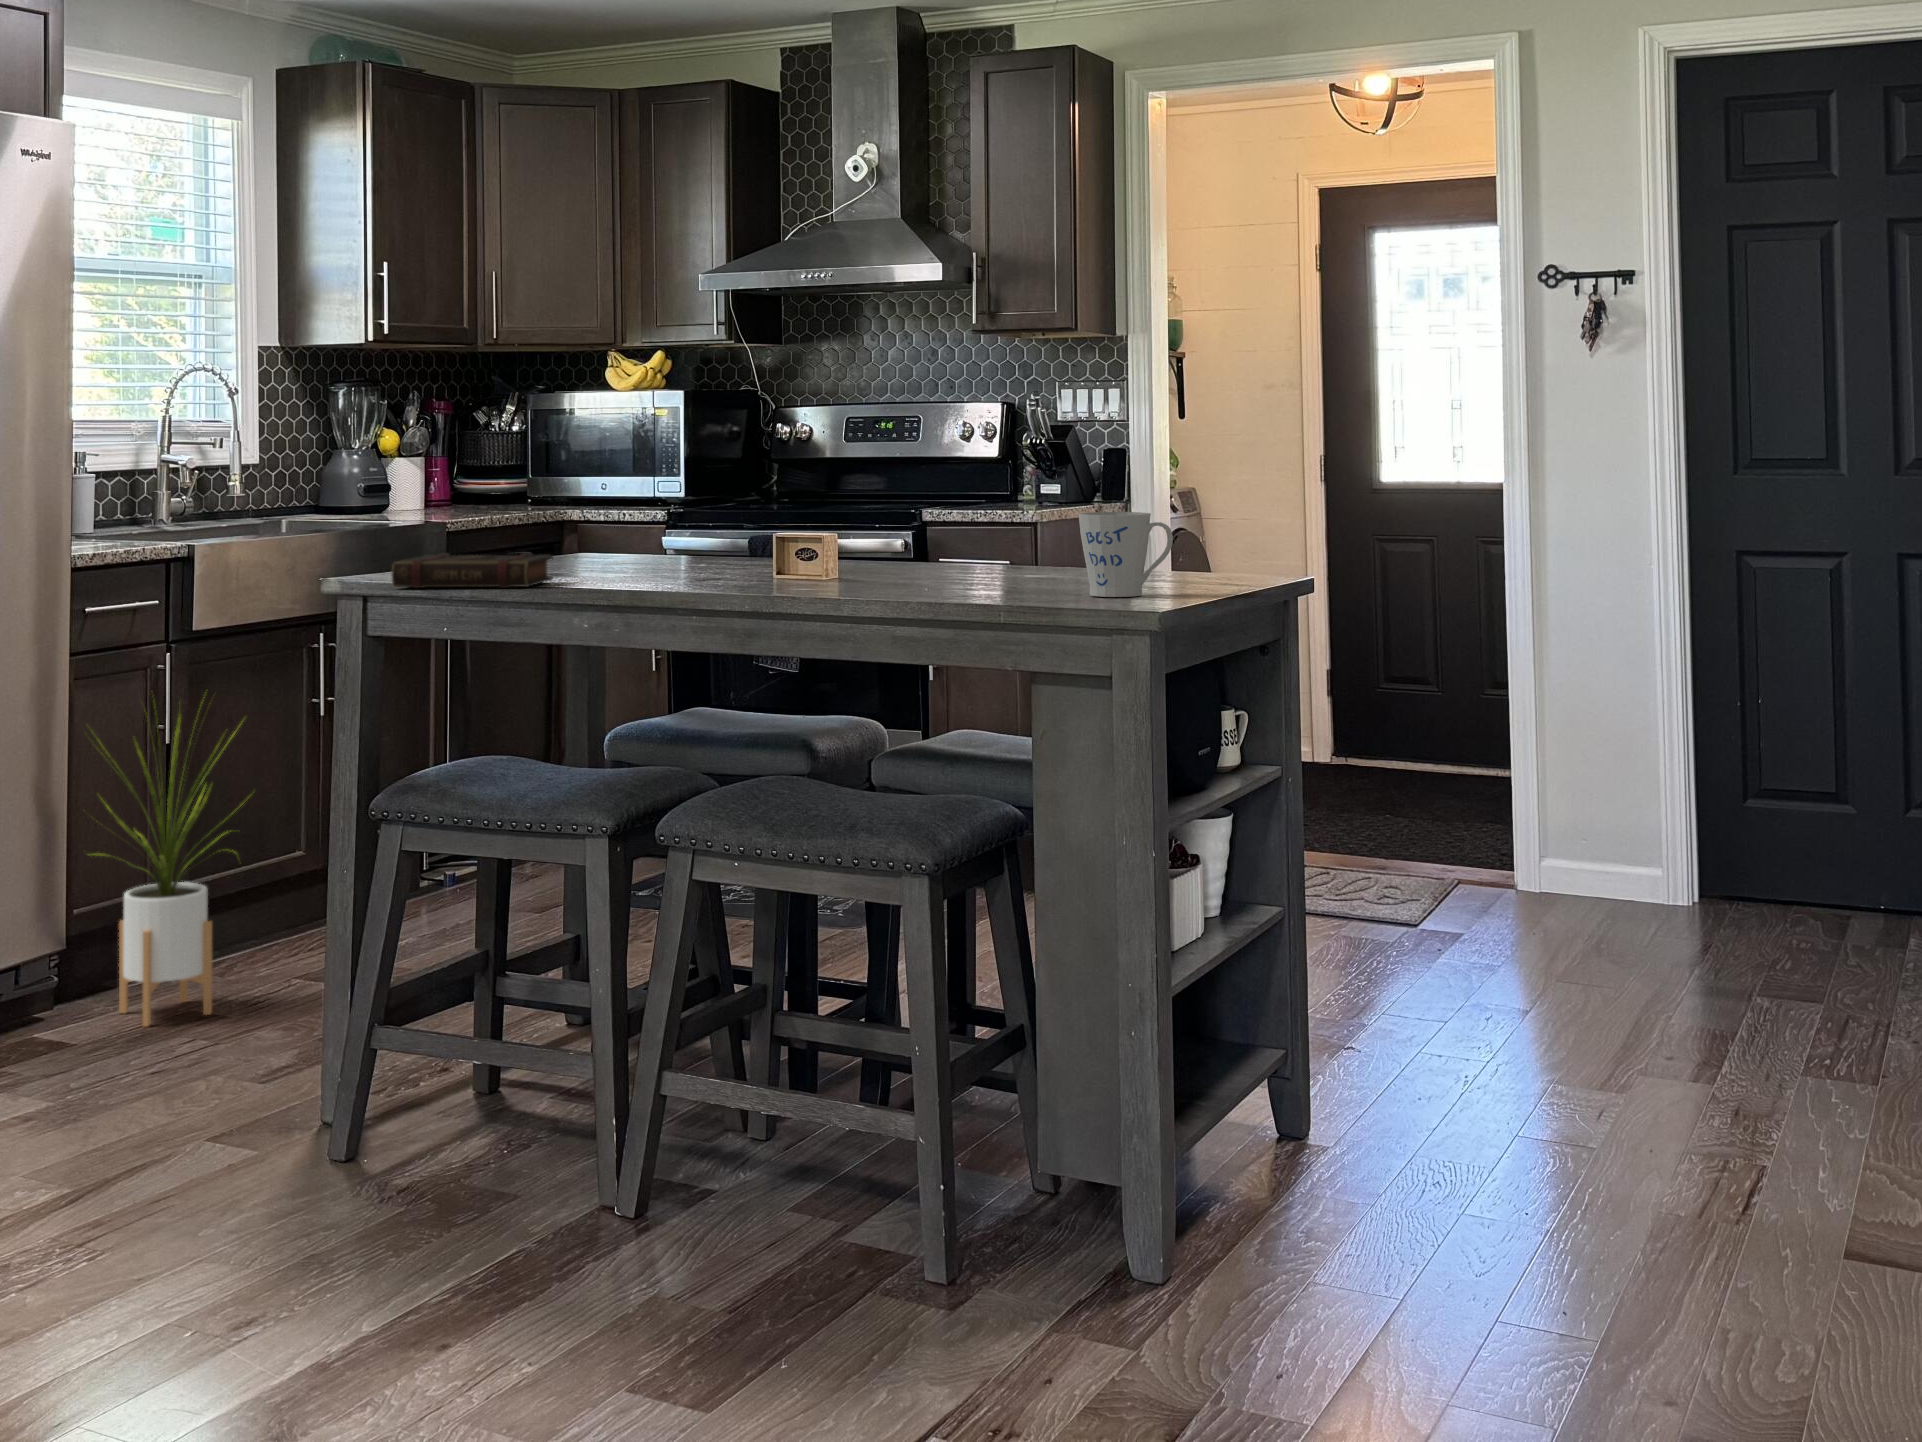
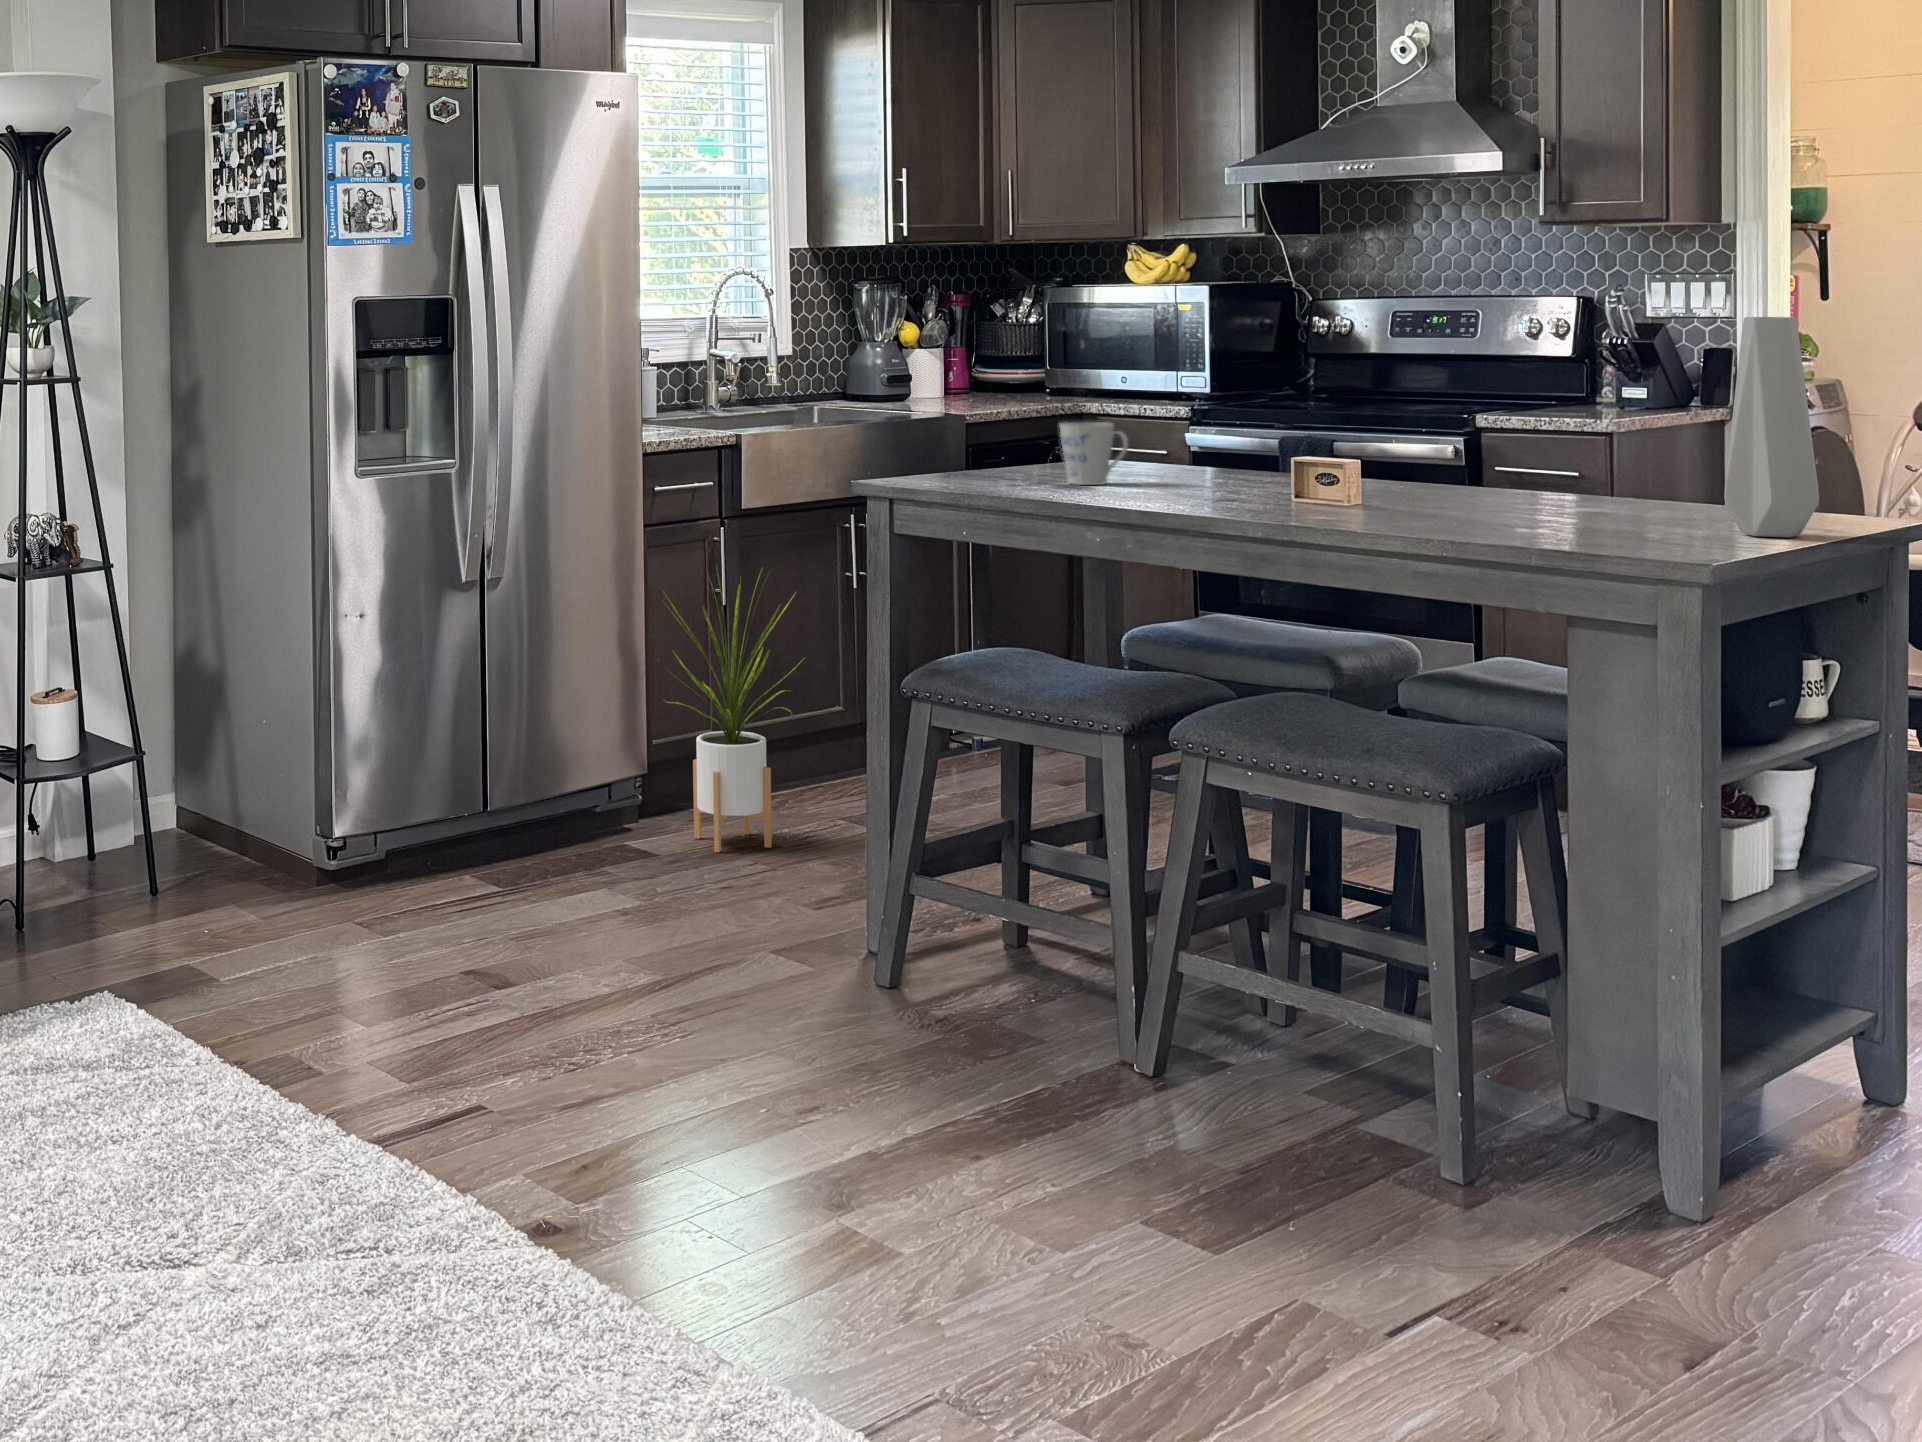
vase: none [1169,374,1249,587] -> present [1724,317,1819,538]
mug: present [1079,512,1173,597] -> present [1060,422,1128,485]
book: present [391,553,553,588] -> none [926,466,1075,502]

